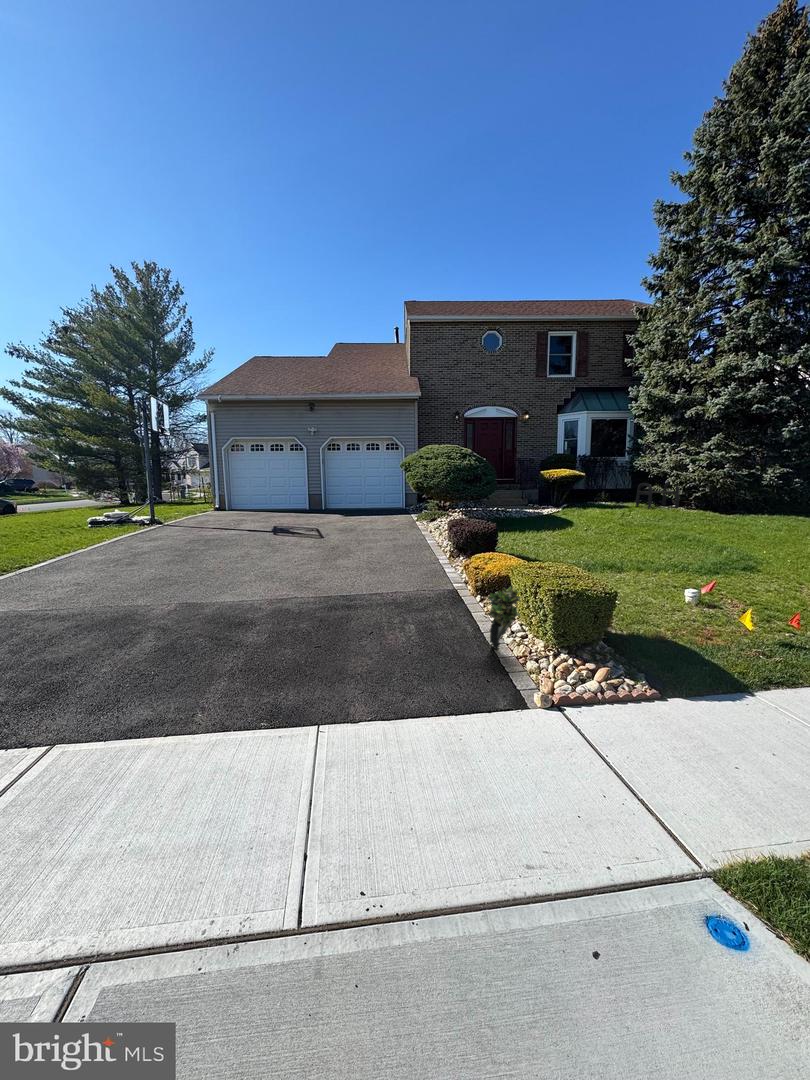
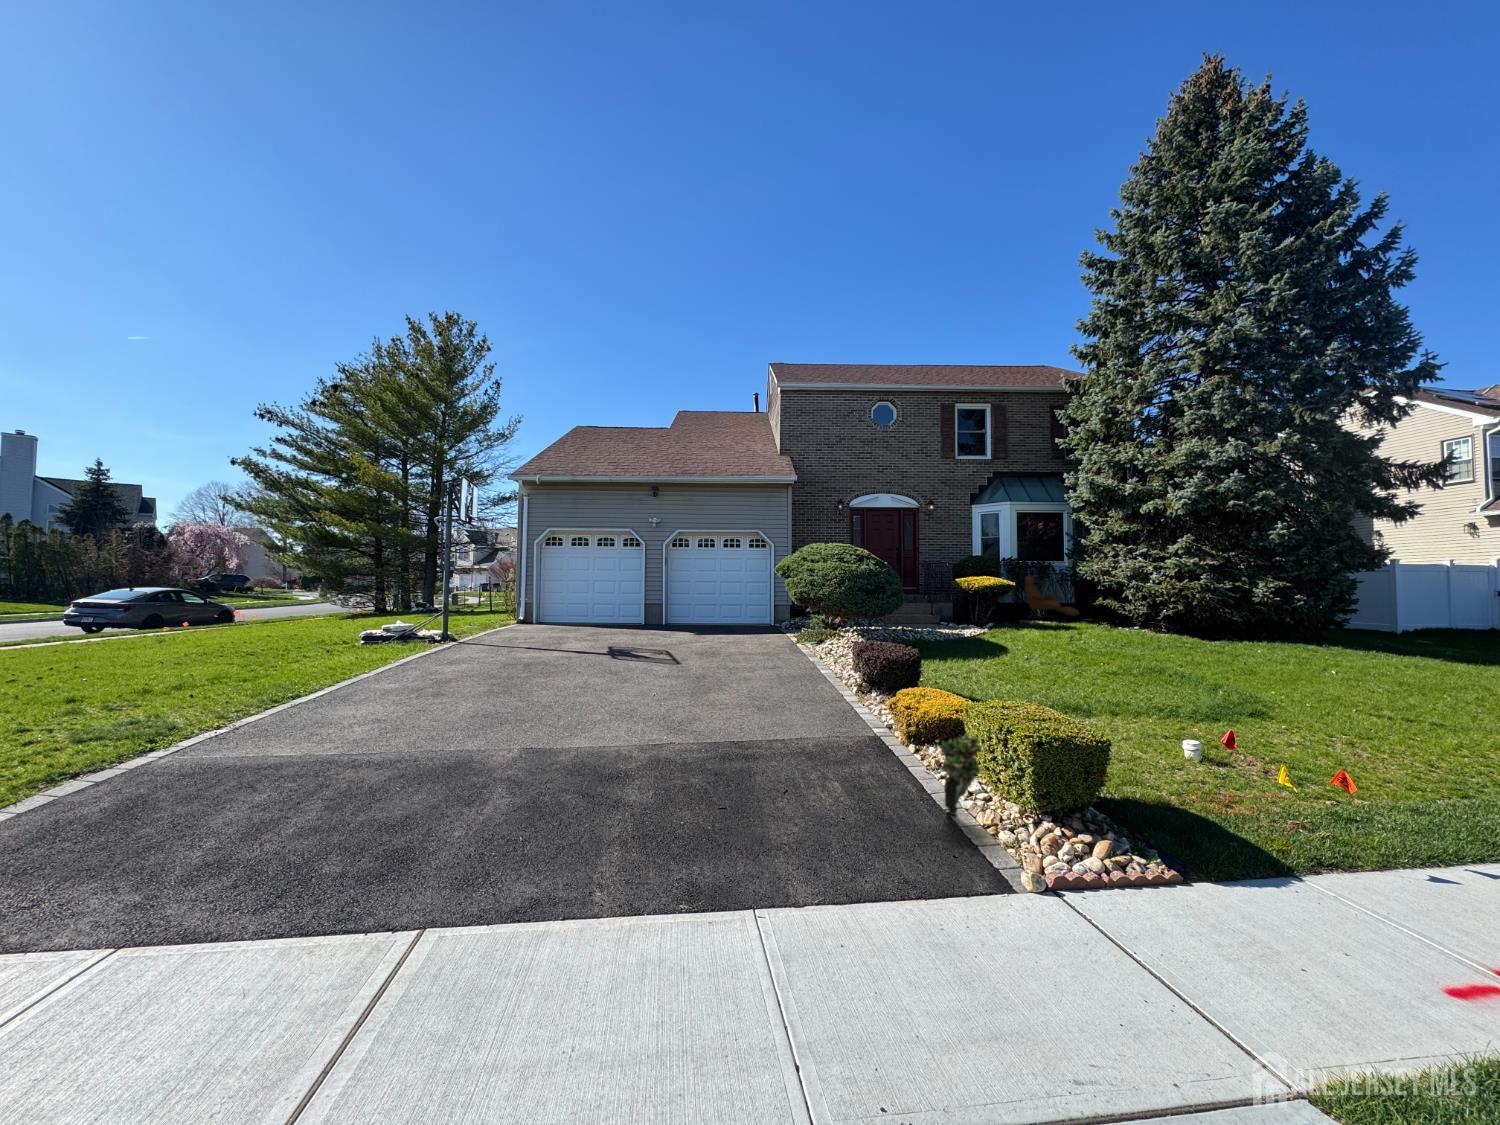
lounge chair: none [594,468,633,502] -> present [1025,576,1079,620]
bench: present [636,483,679,508] -> none [1085,597,1142,630]

